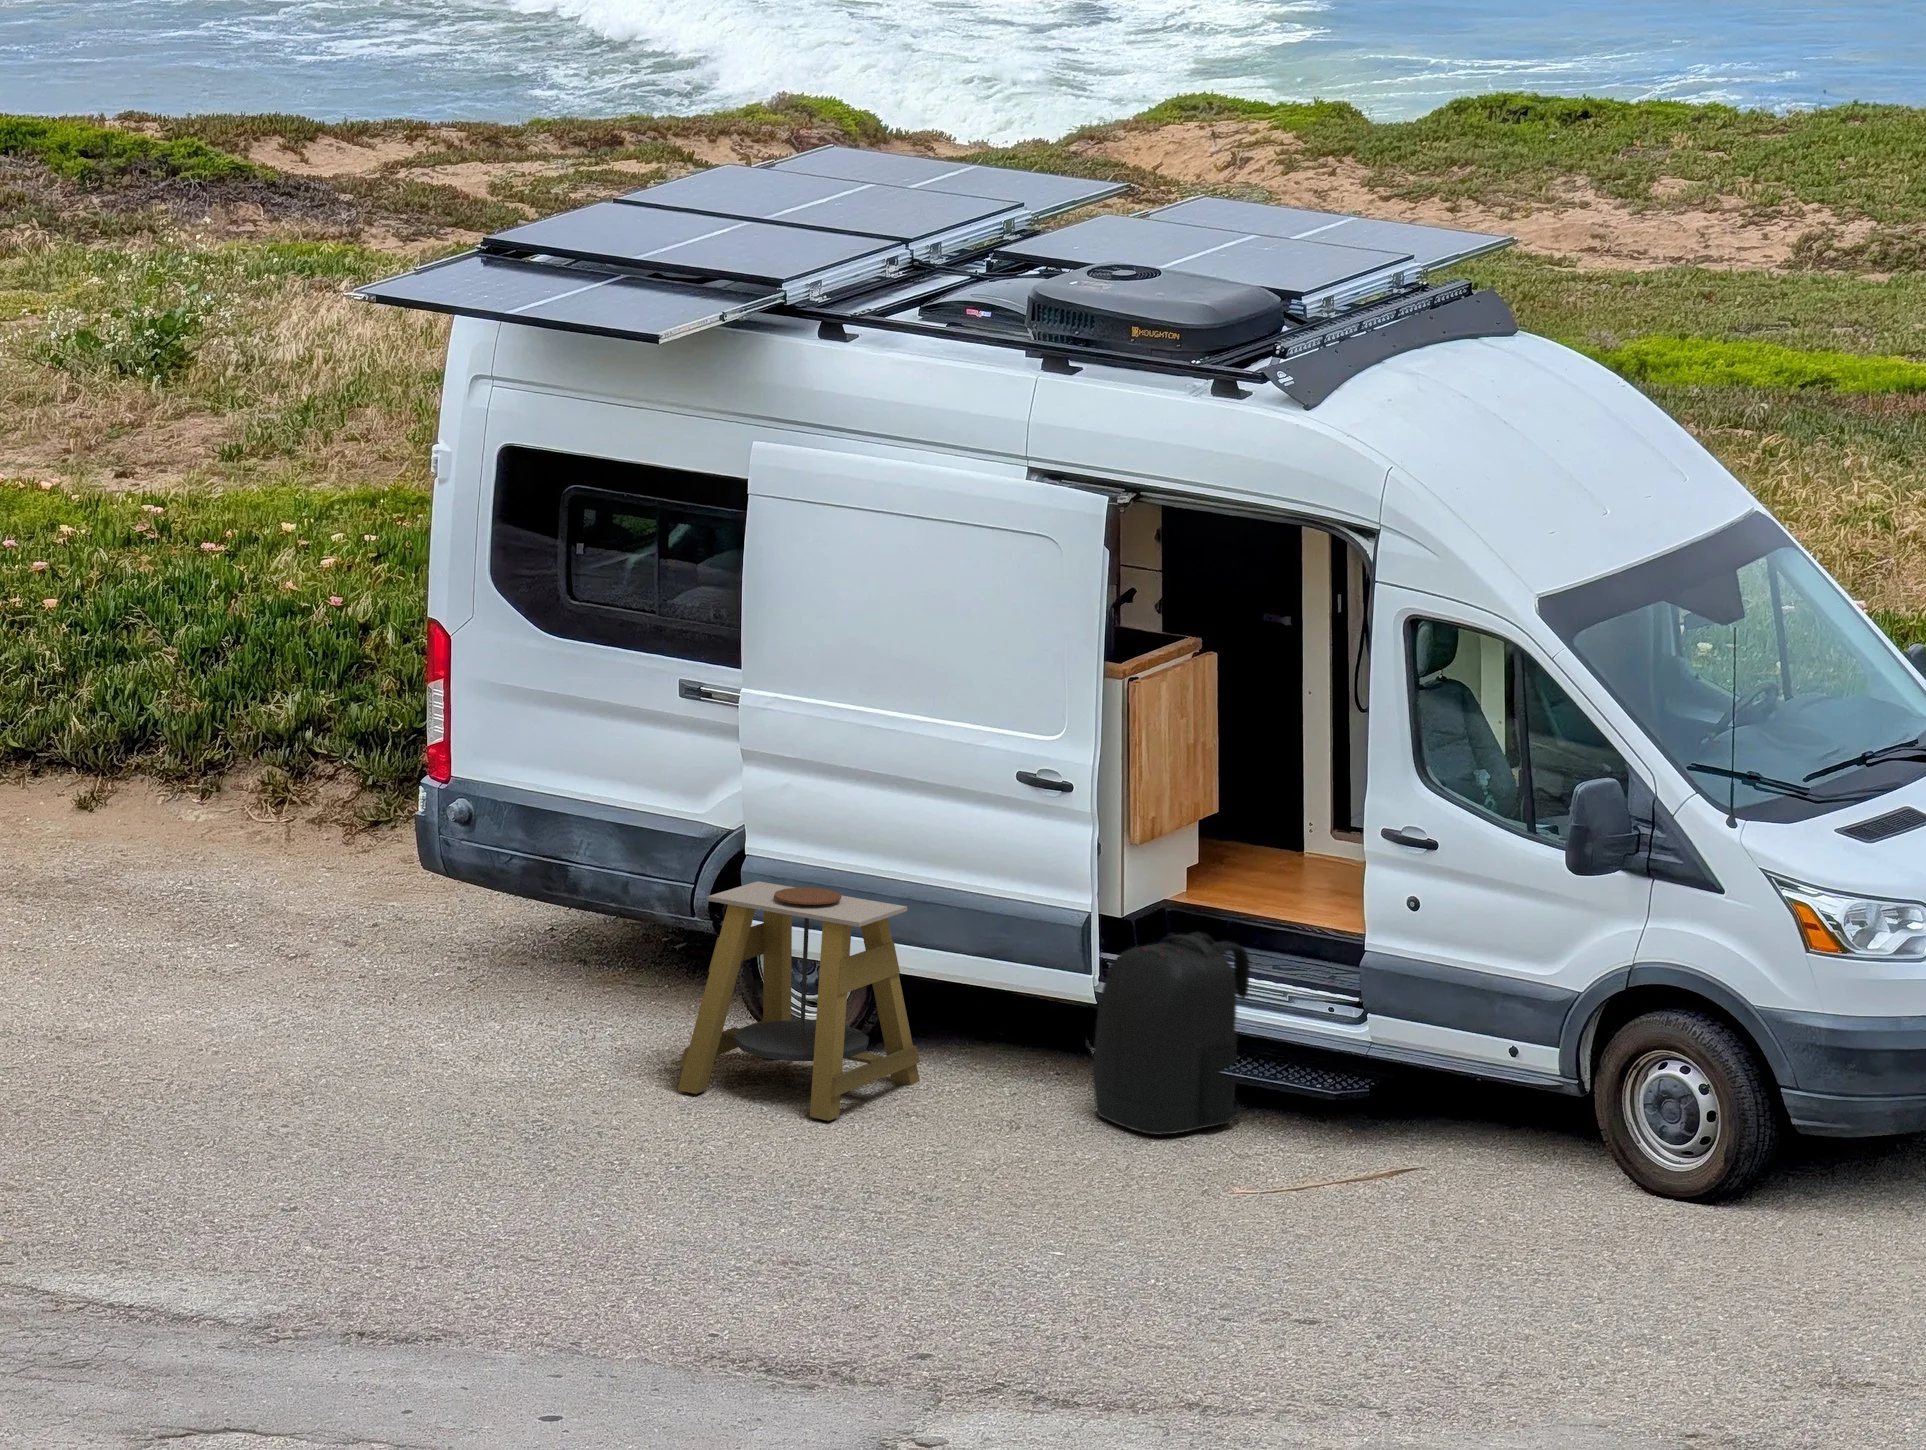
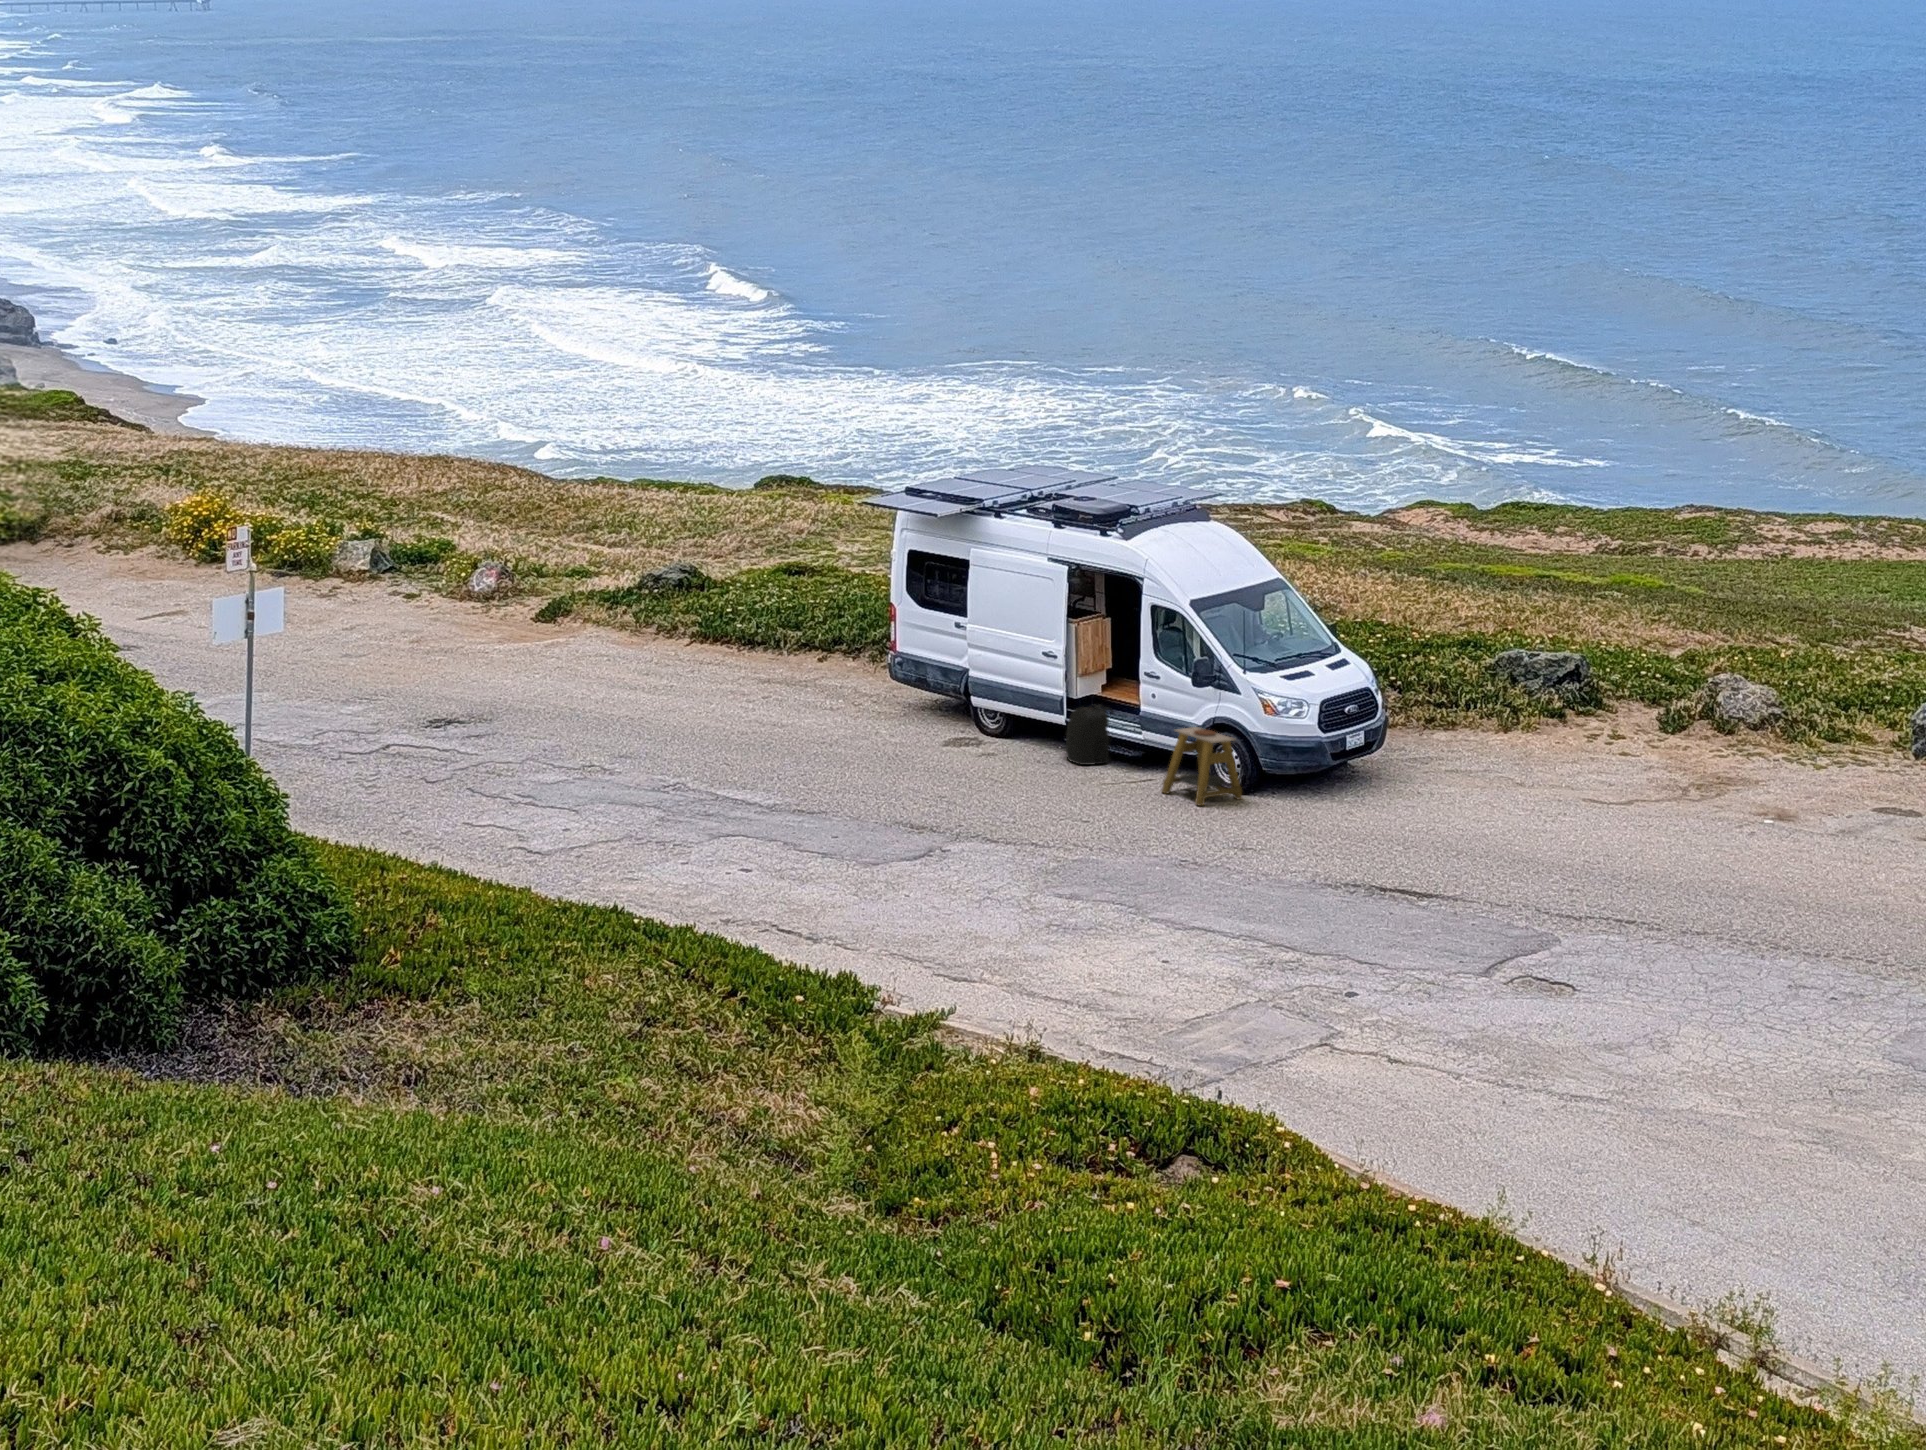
side table: present [678,881,920,1121] -> present [1162,727,1243,806]

